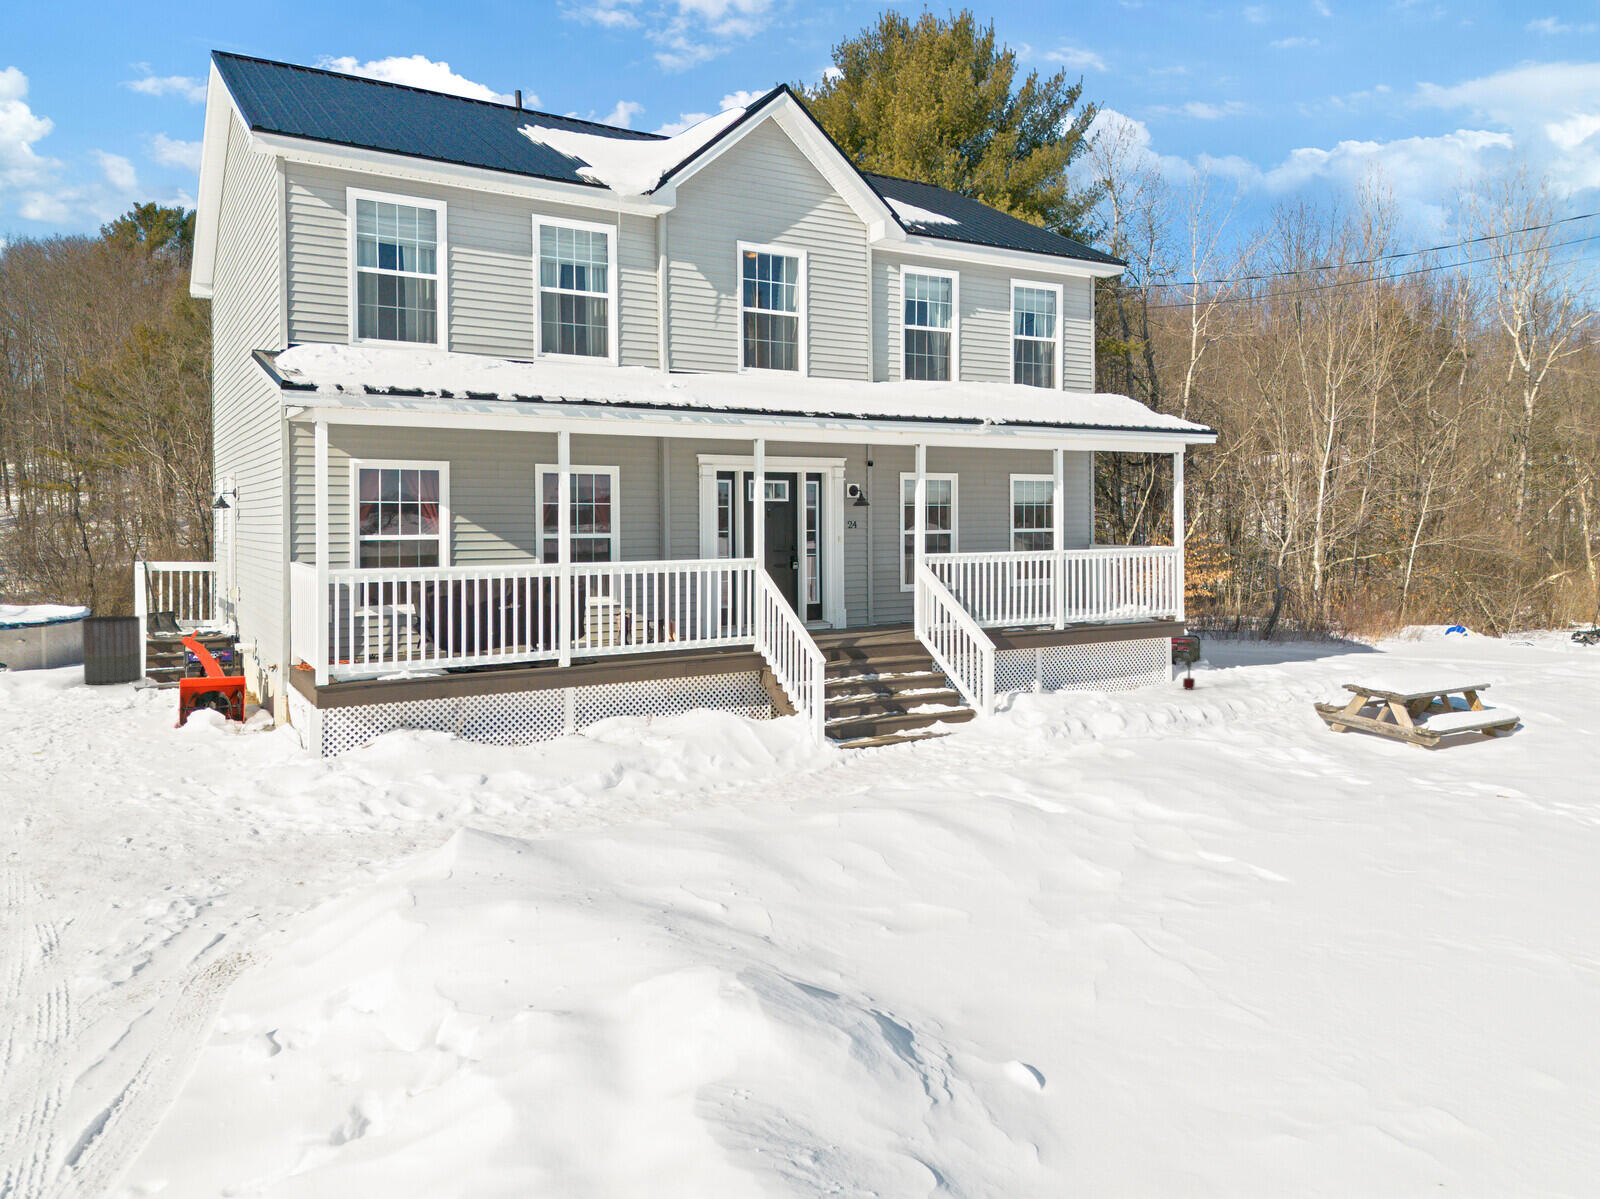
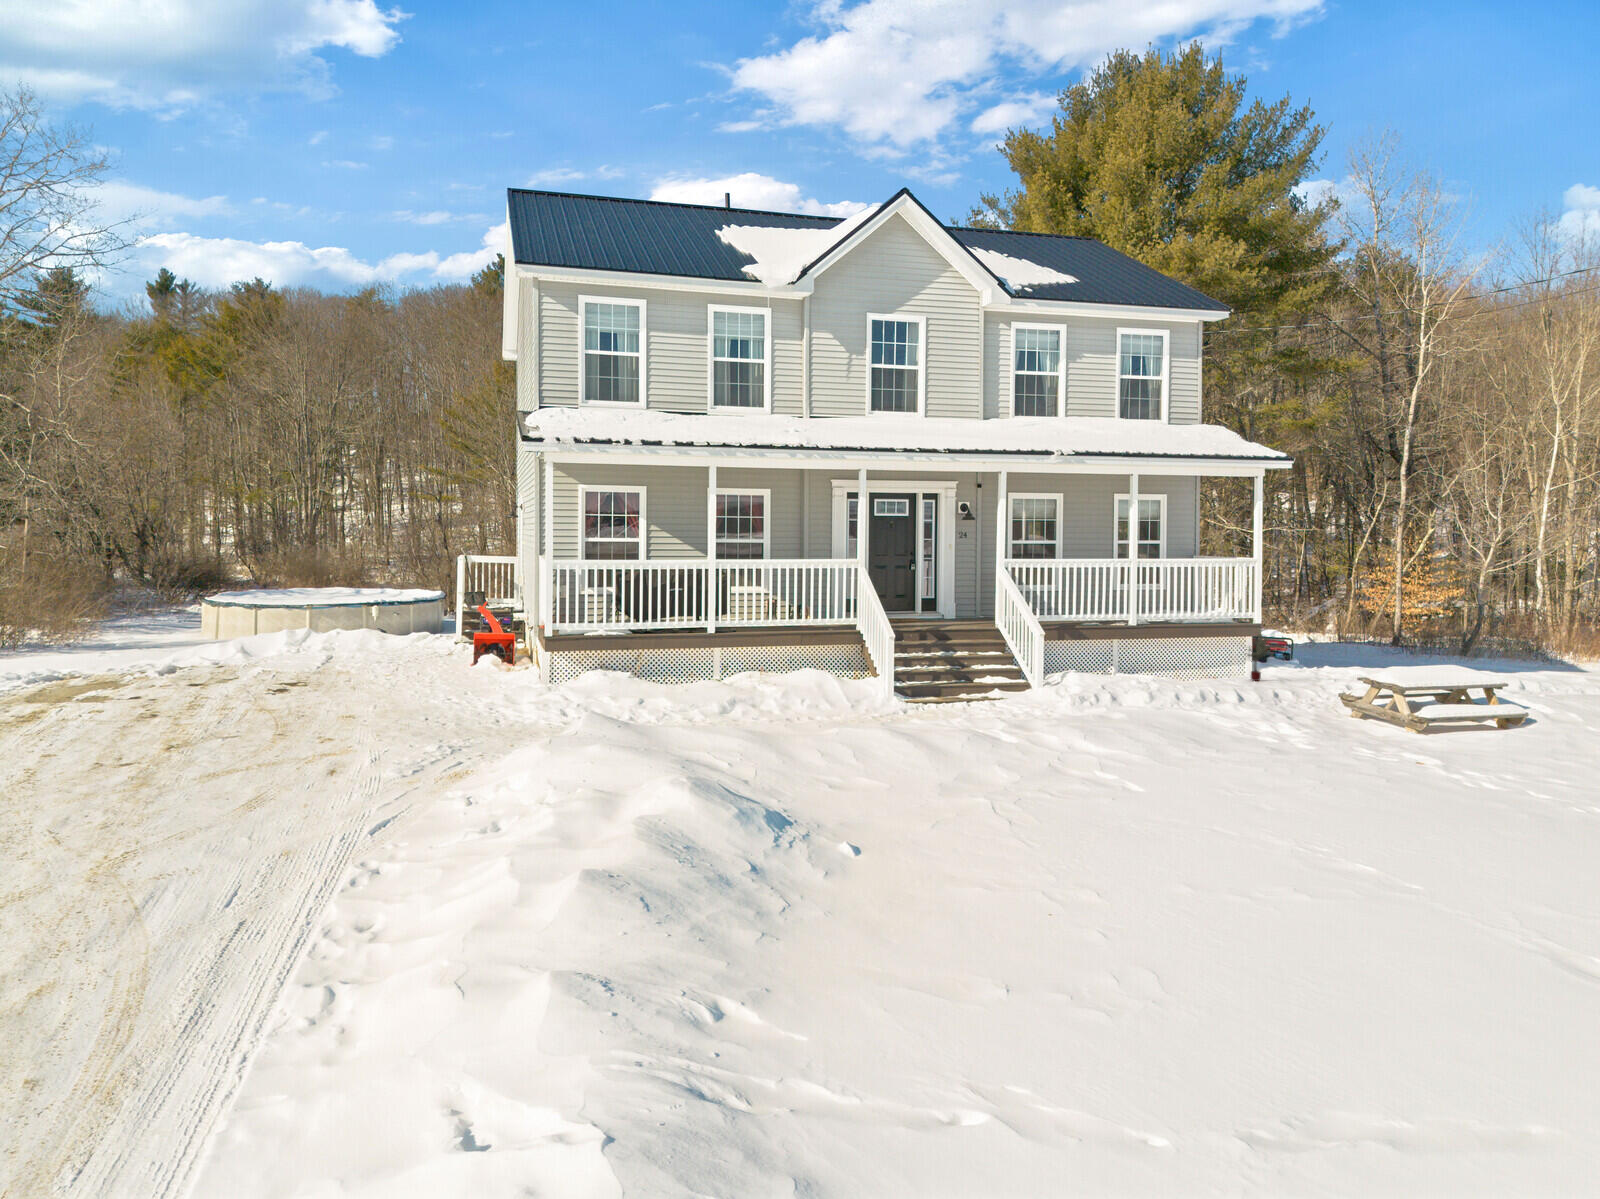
trash can: present [82,615,141,685] -> none [405,600,442,649]

